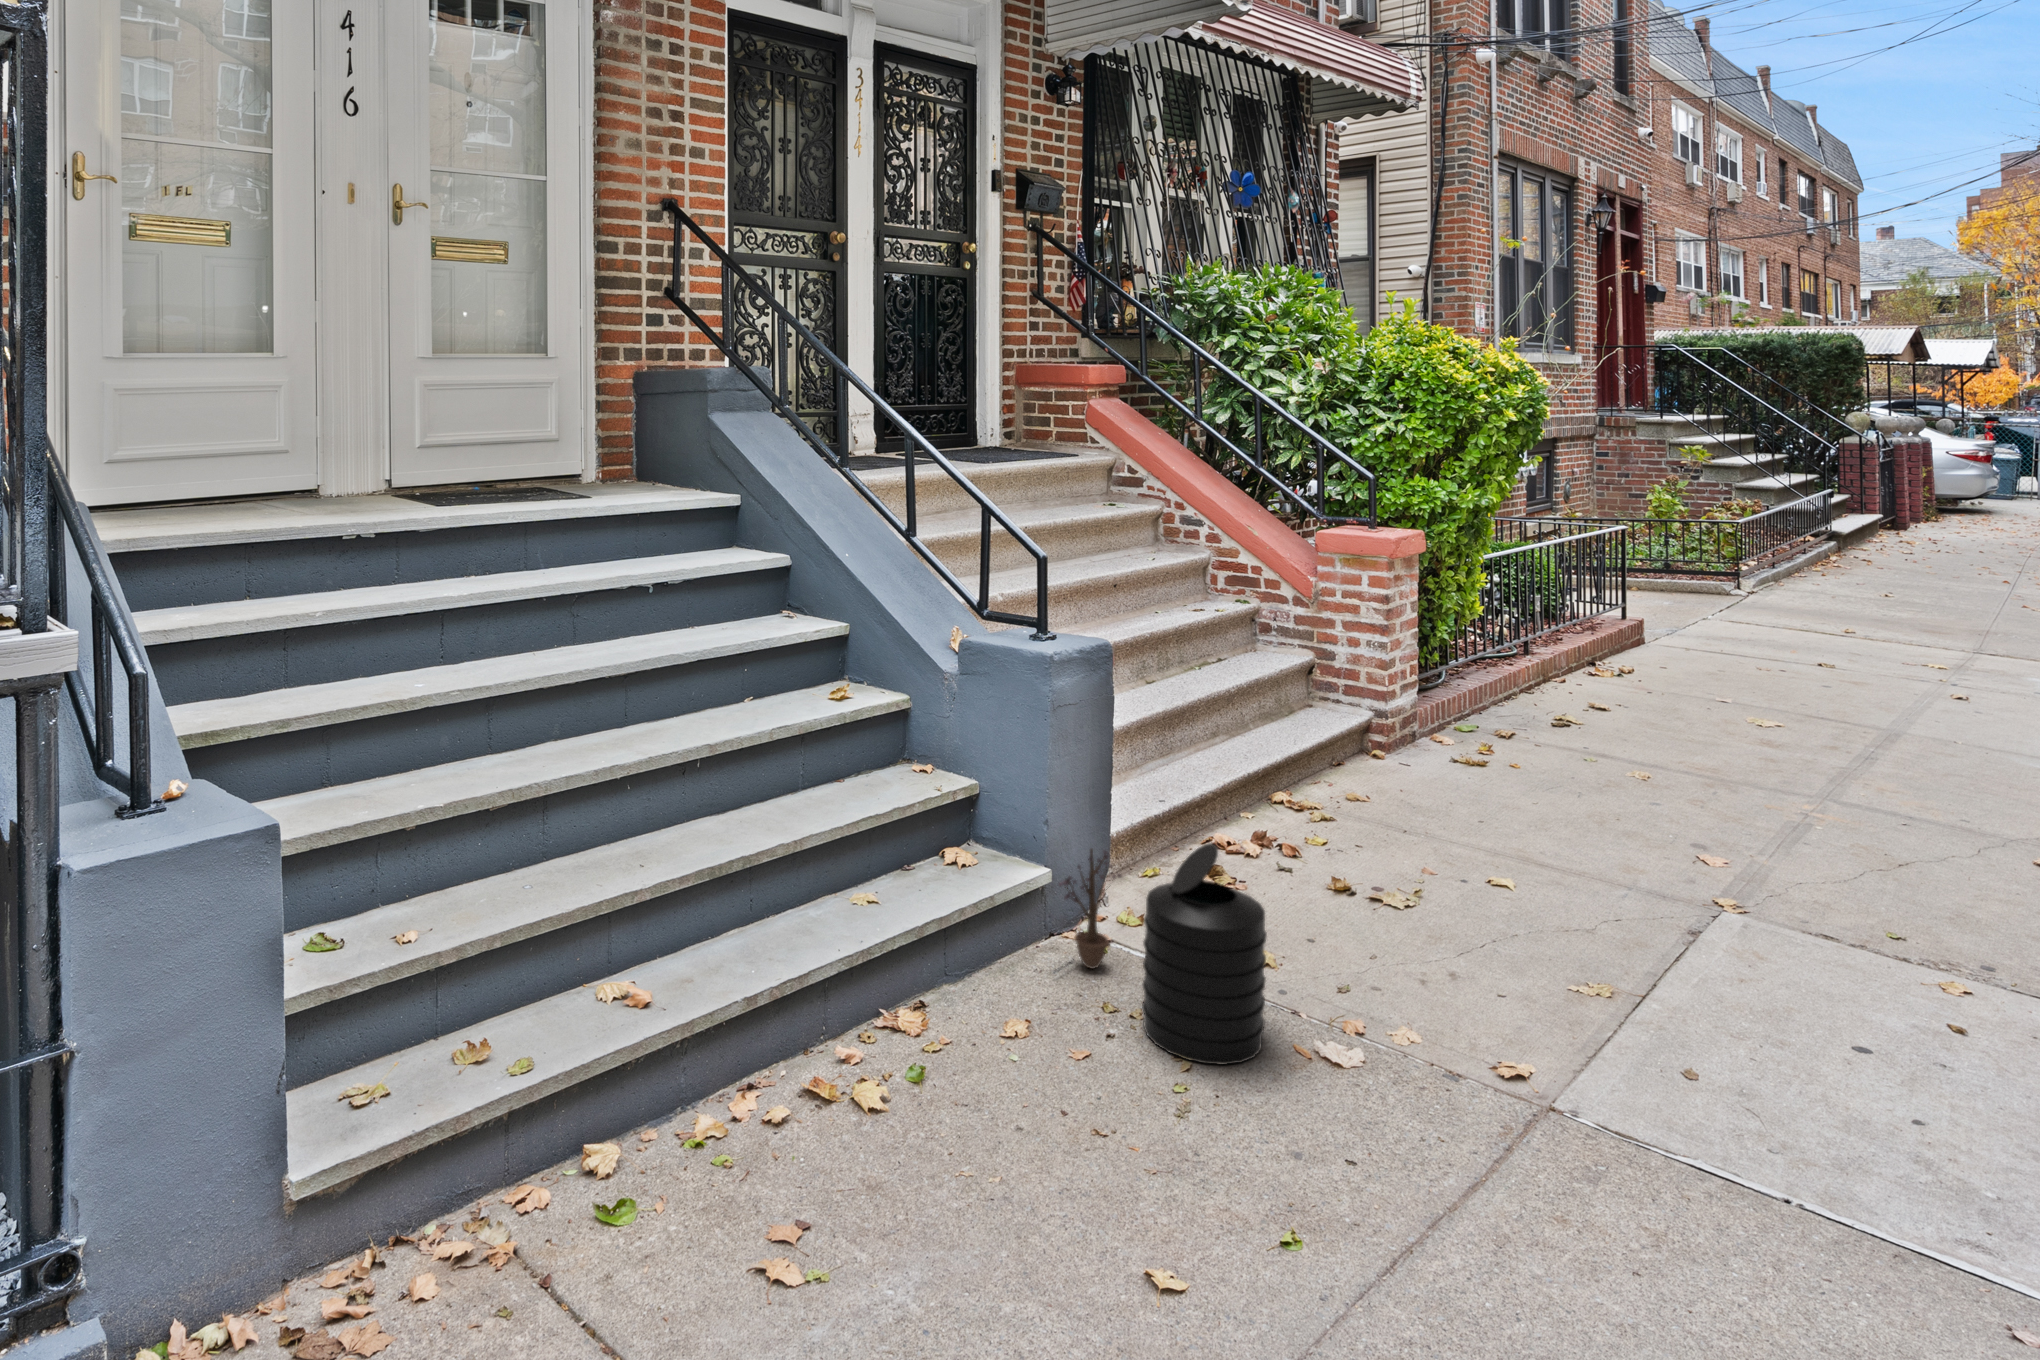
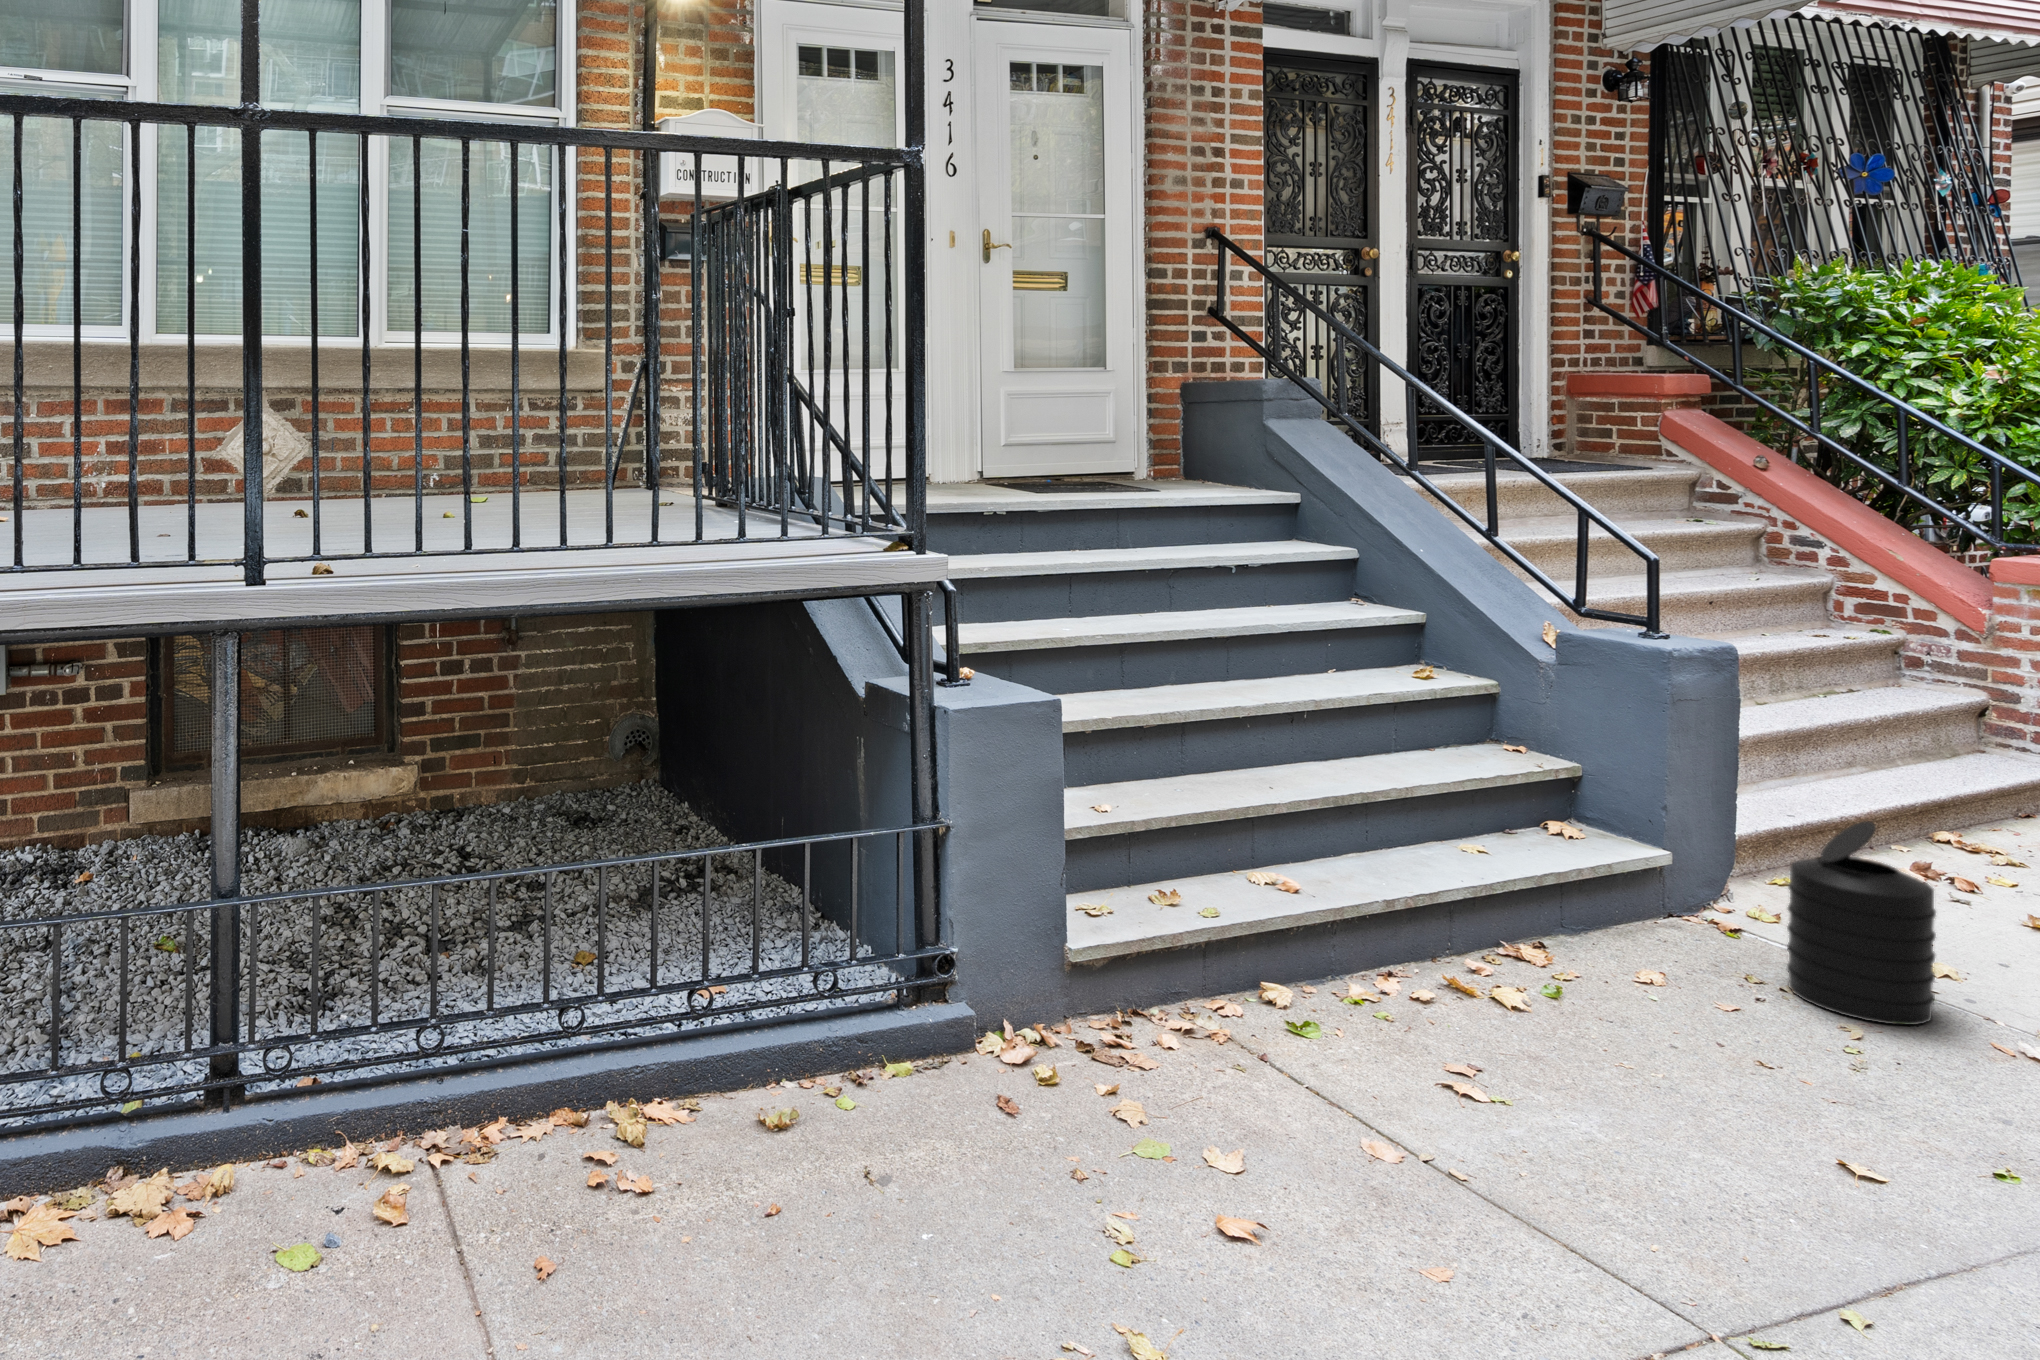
decorative plant: present [1053,849,1121,973] -> none [1678,825,1756,940]

